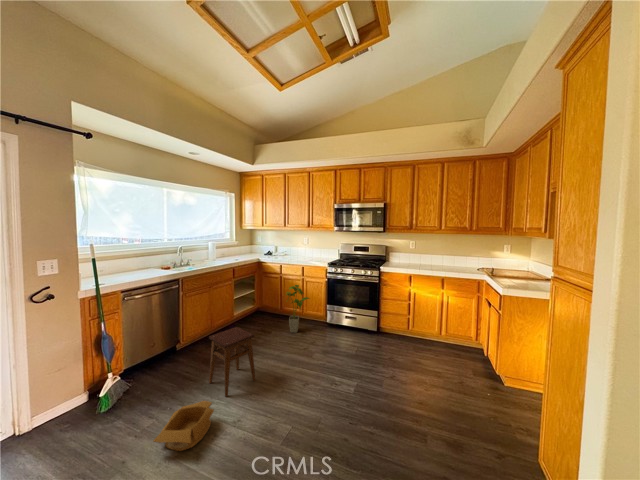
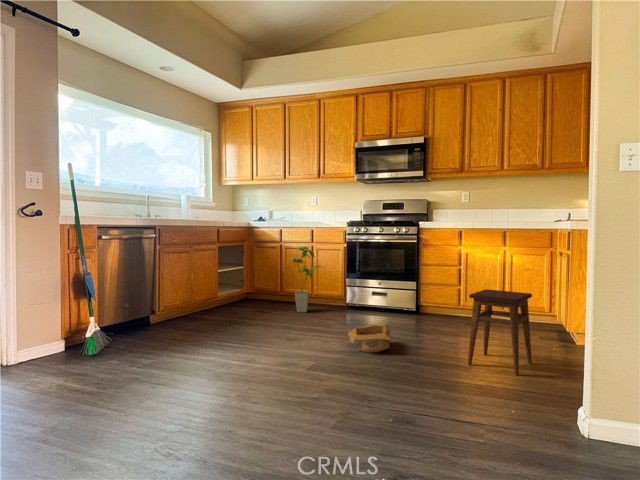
stool: present [209,327,255,397] -> present [468,289,532,375]
cardboard box: present [153,401,214,451] -> present [348,325,391,352]

